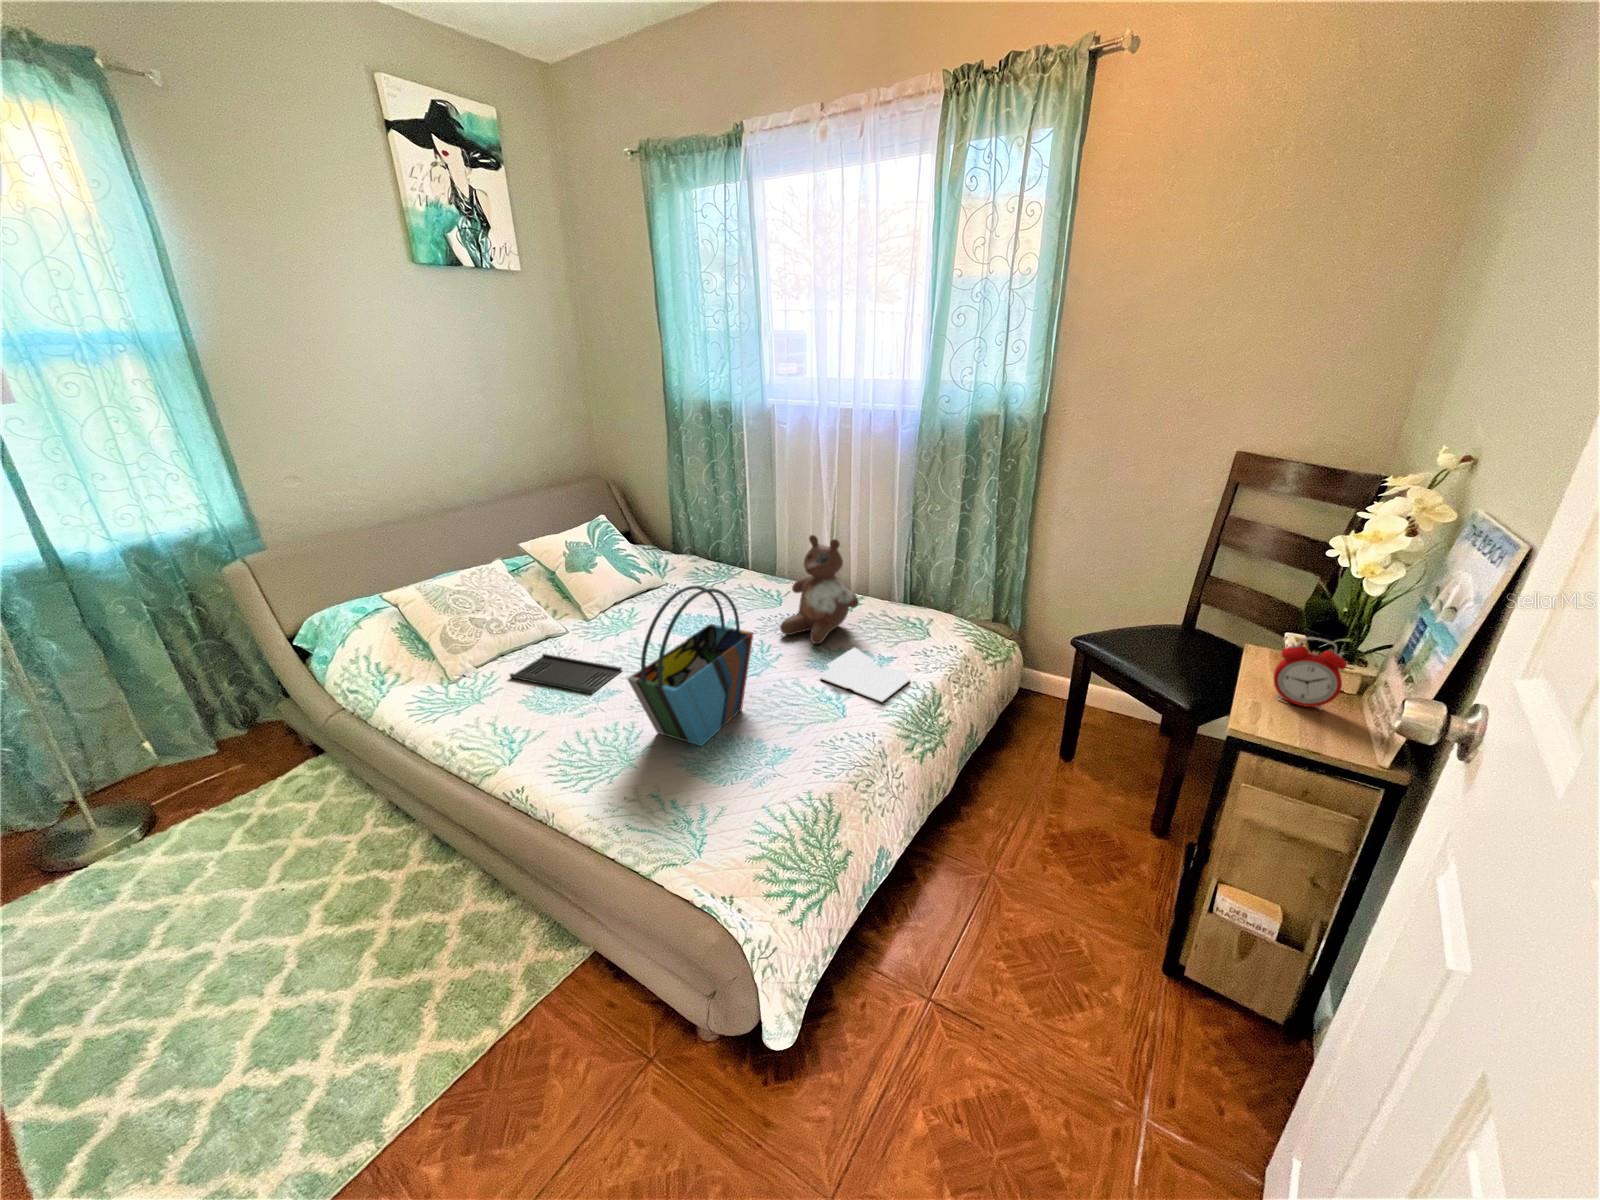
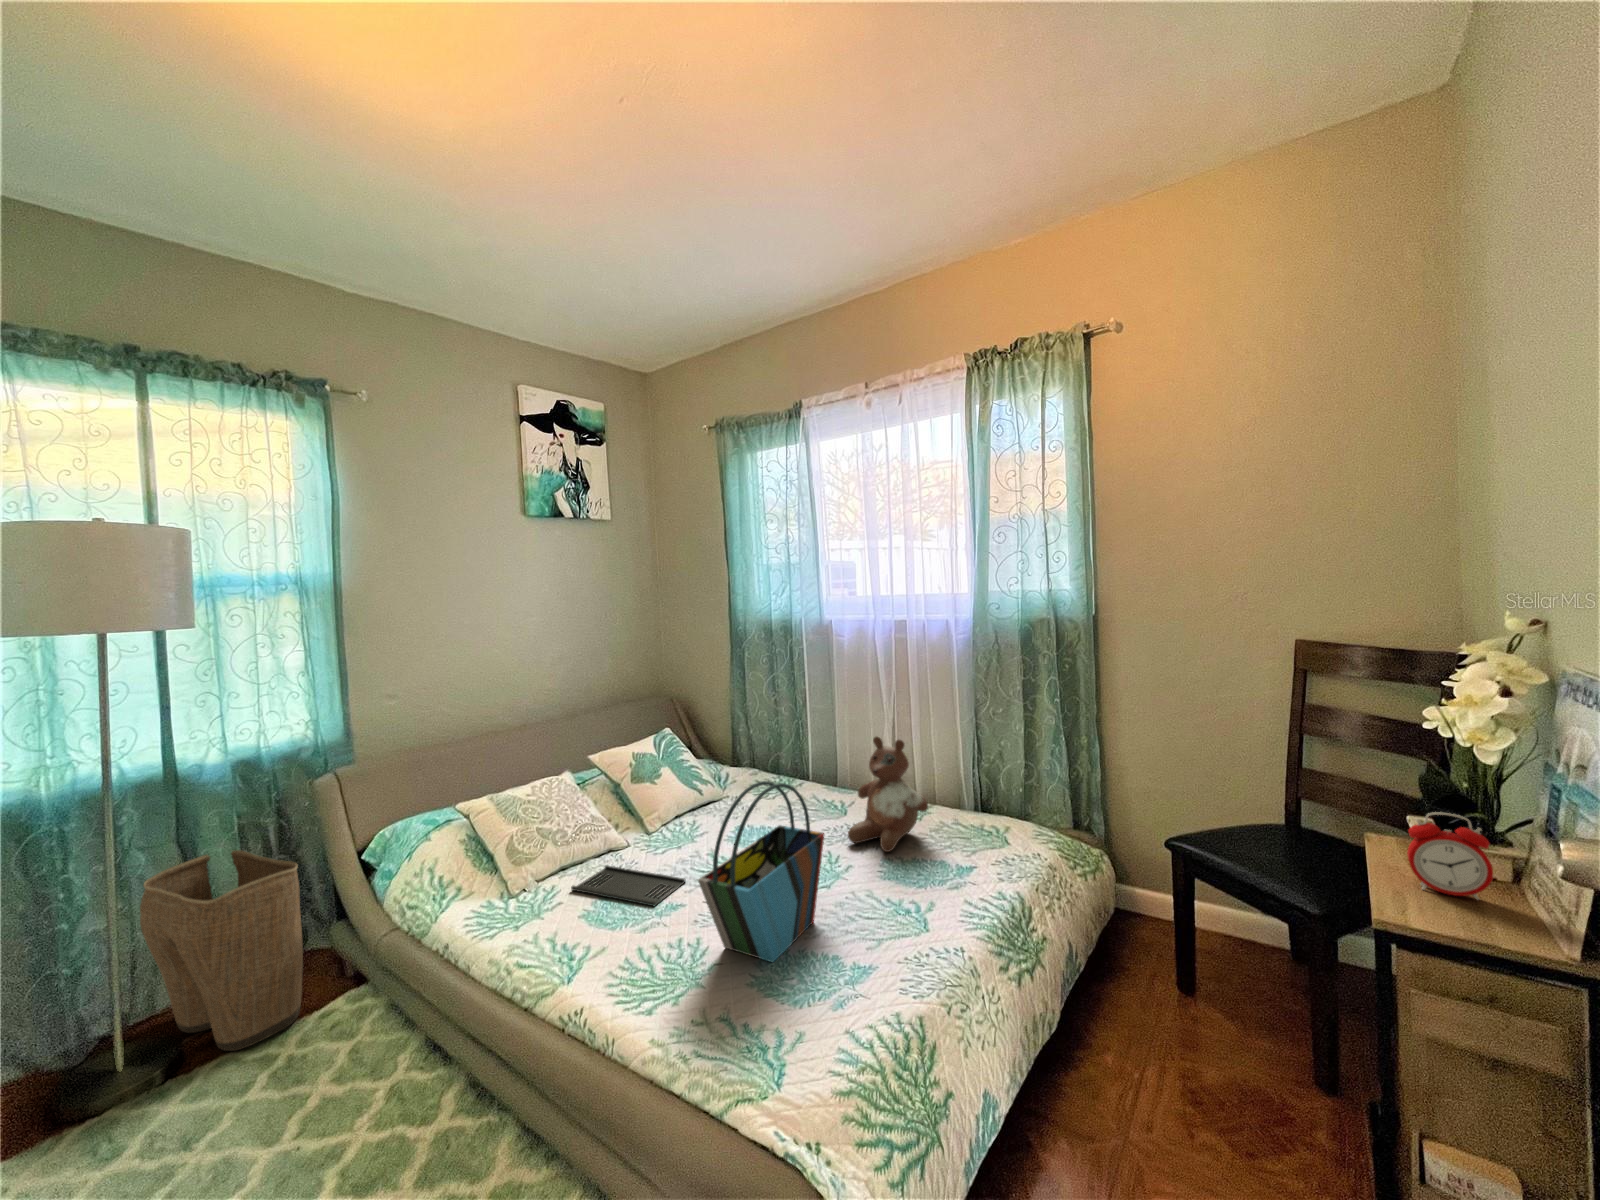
laundry basket: none [61,637,262,811] -> present [140,850,303,1051]
book: present [821,648,910,703] -> none [895,852,994,913]

